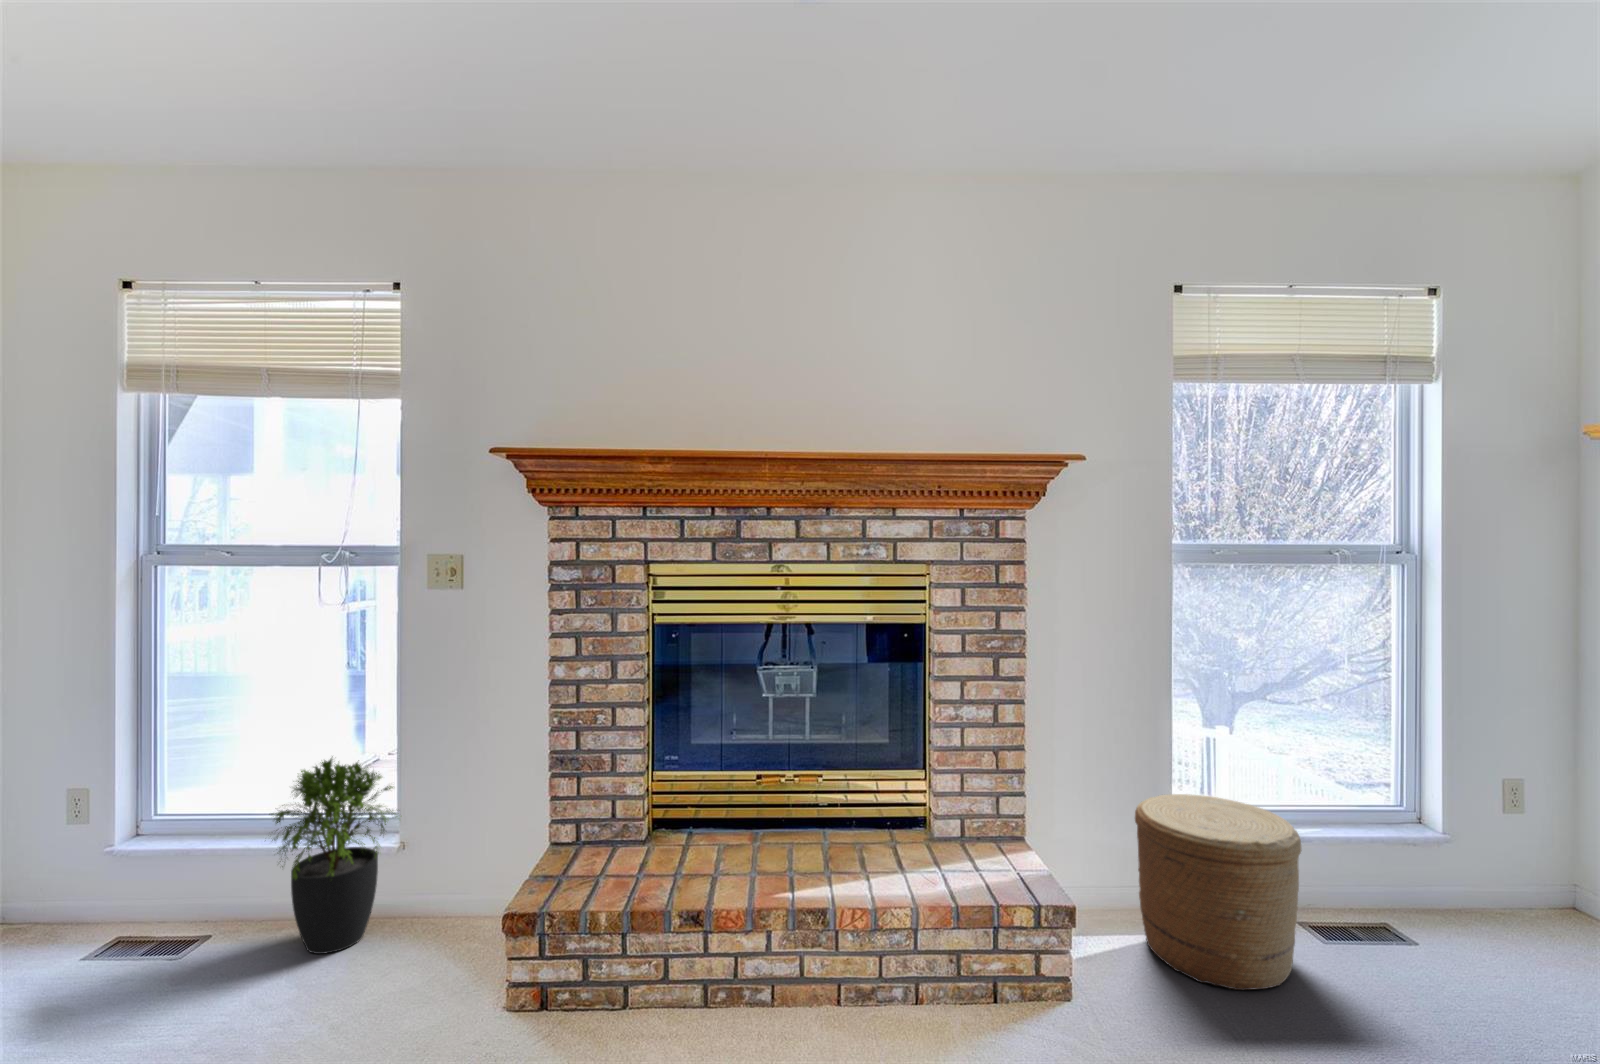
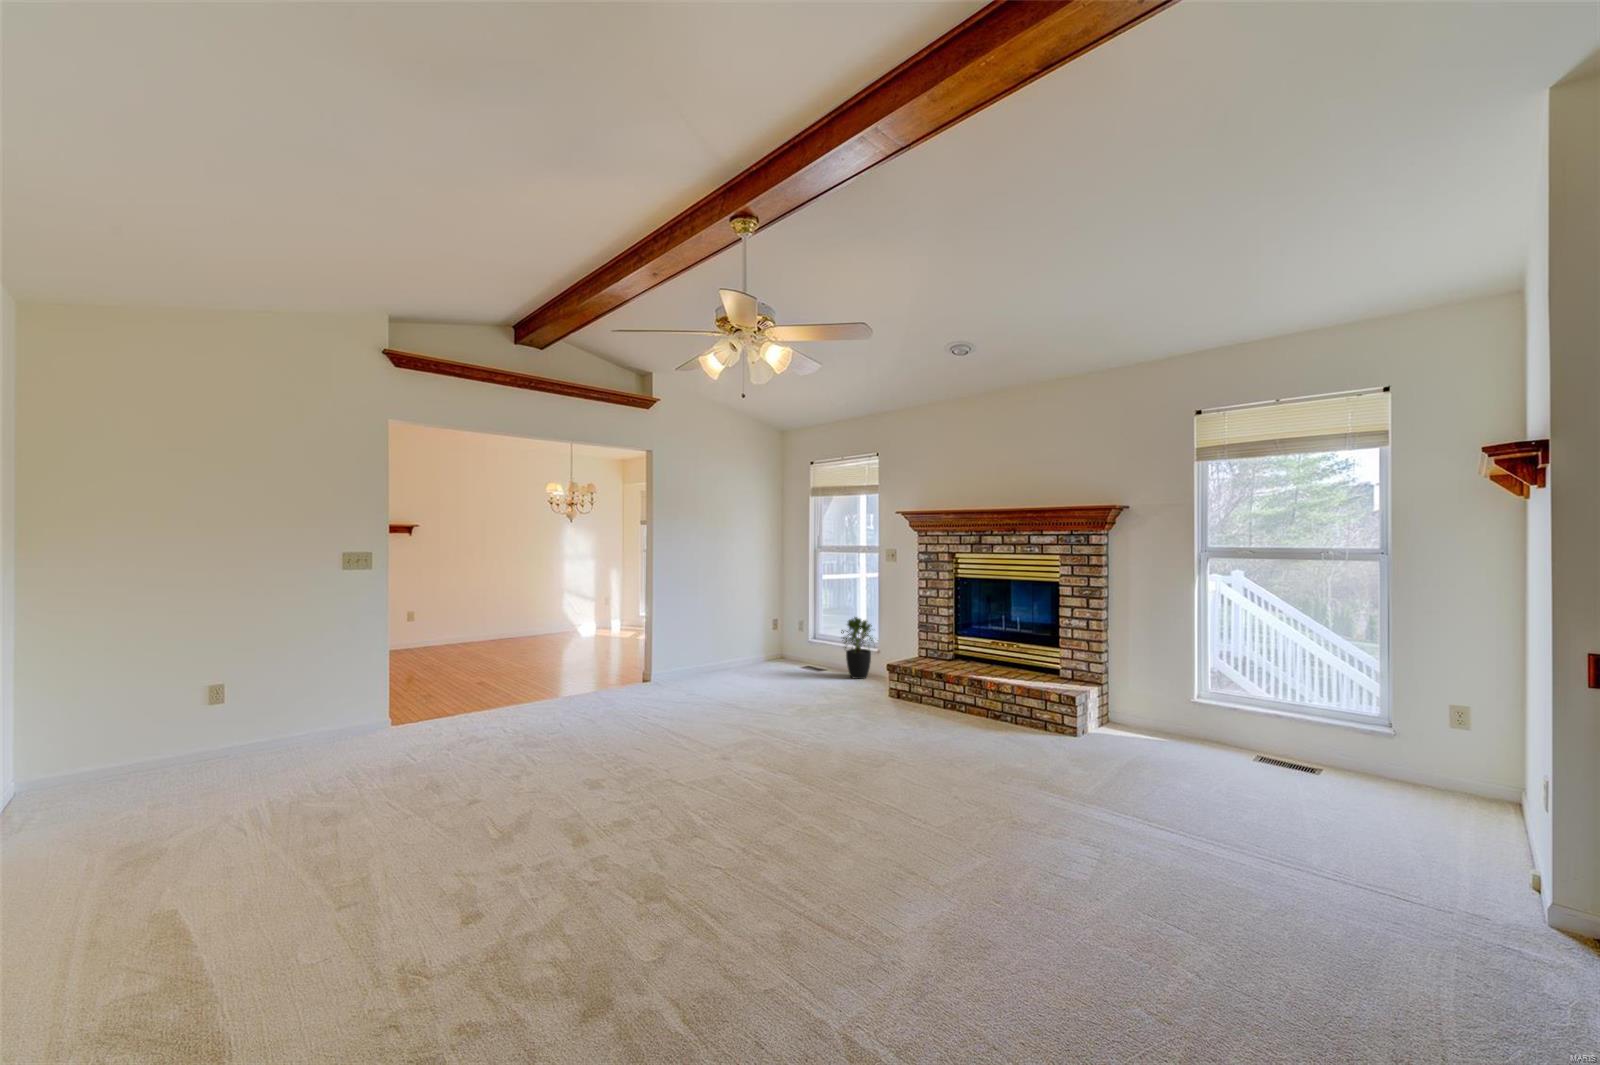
woven basket: present [1135,794,1302,990] -> none [1137,674,1220,760]

